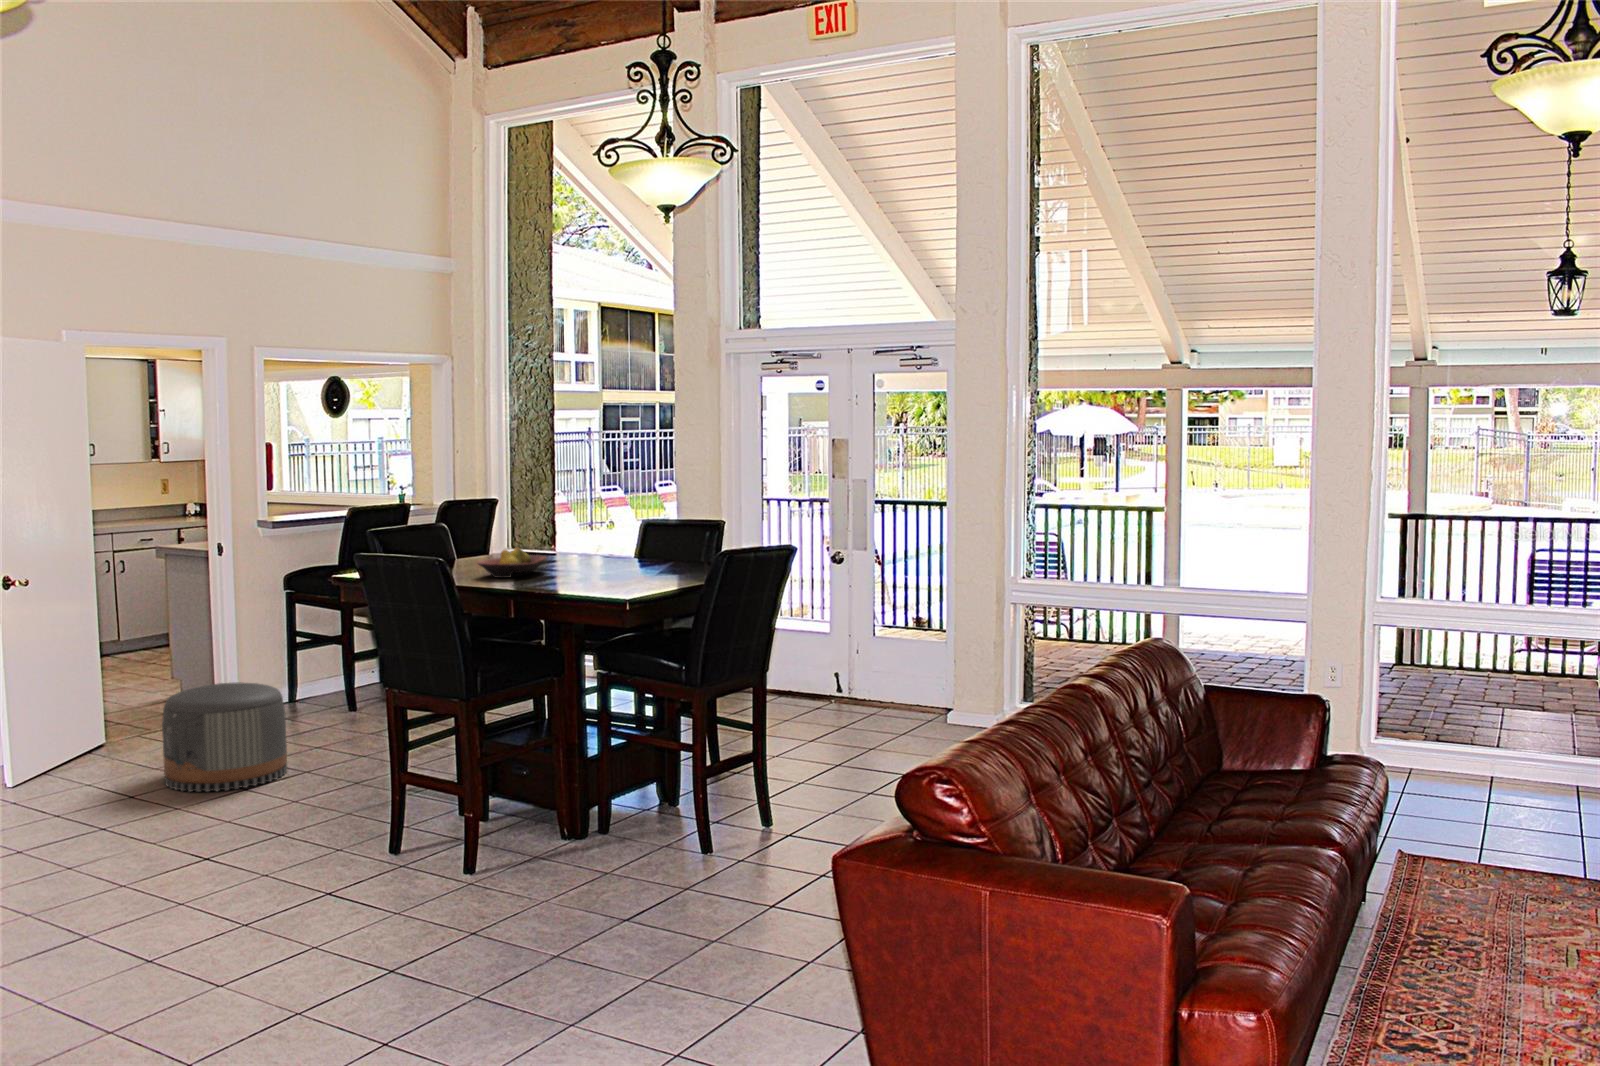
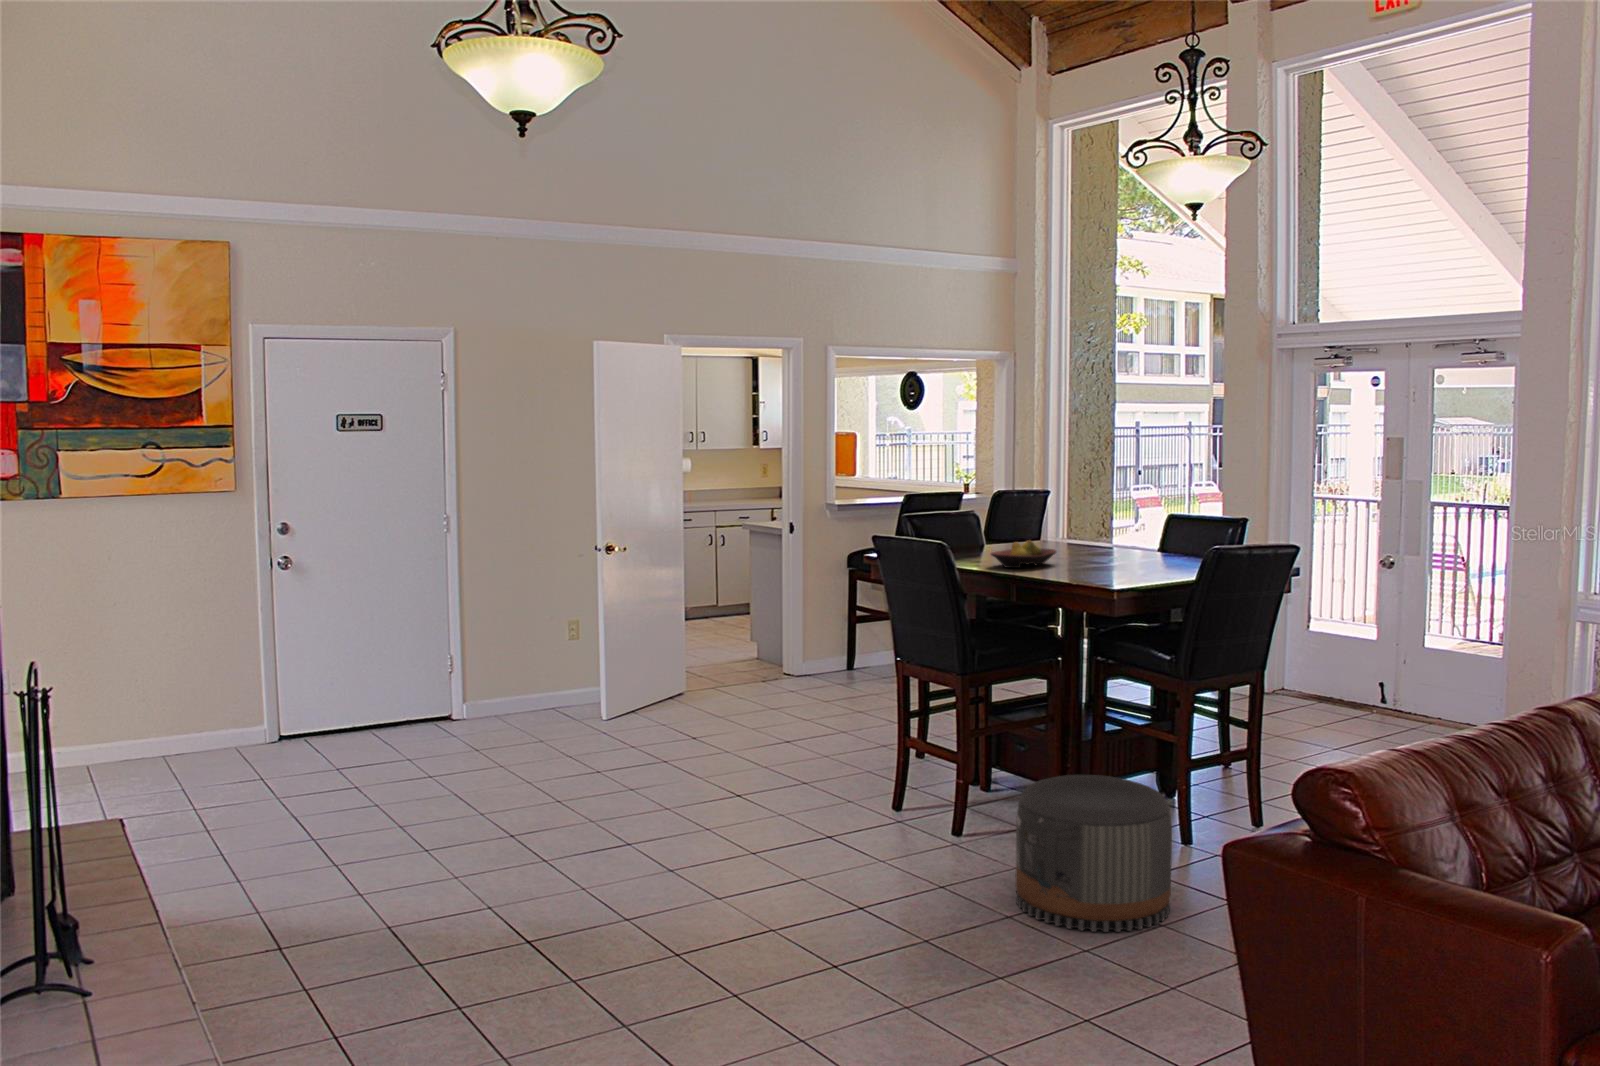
pouf: present [162,682,287,792] -> present [1015,775,1172,932]

